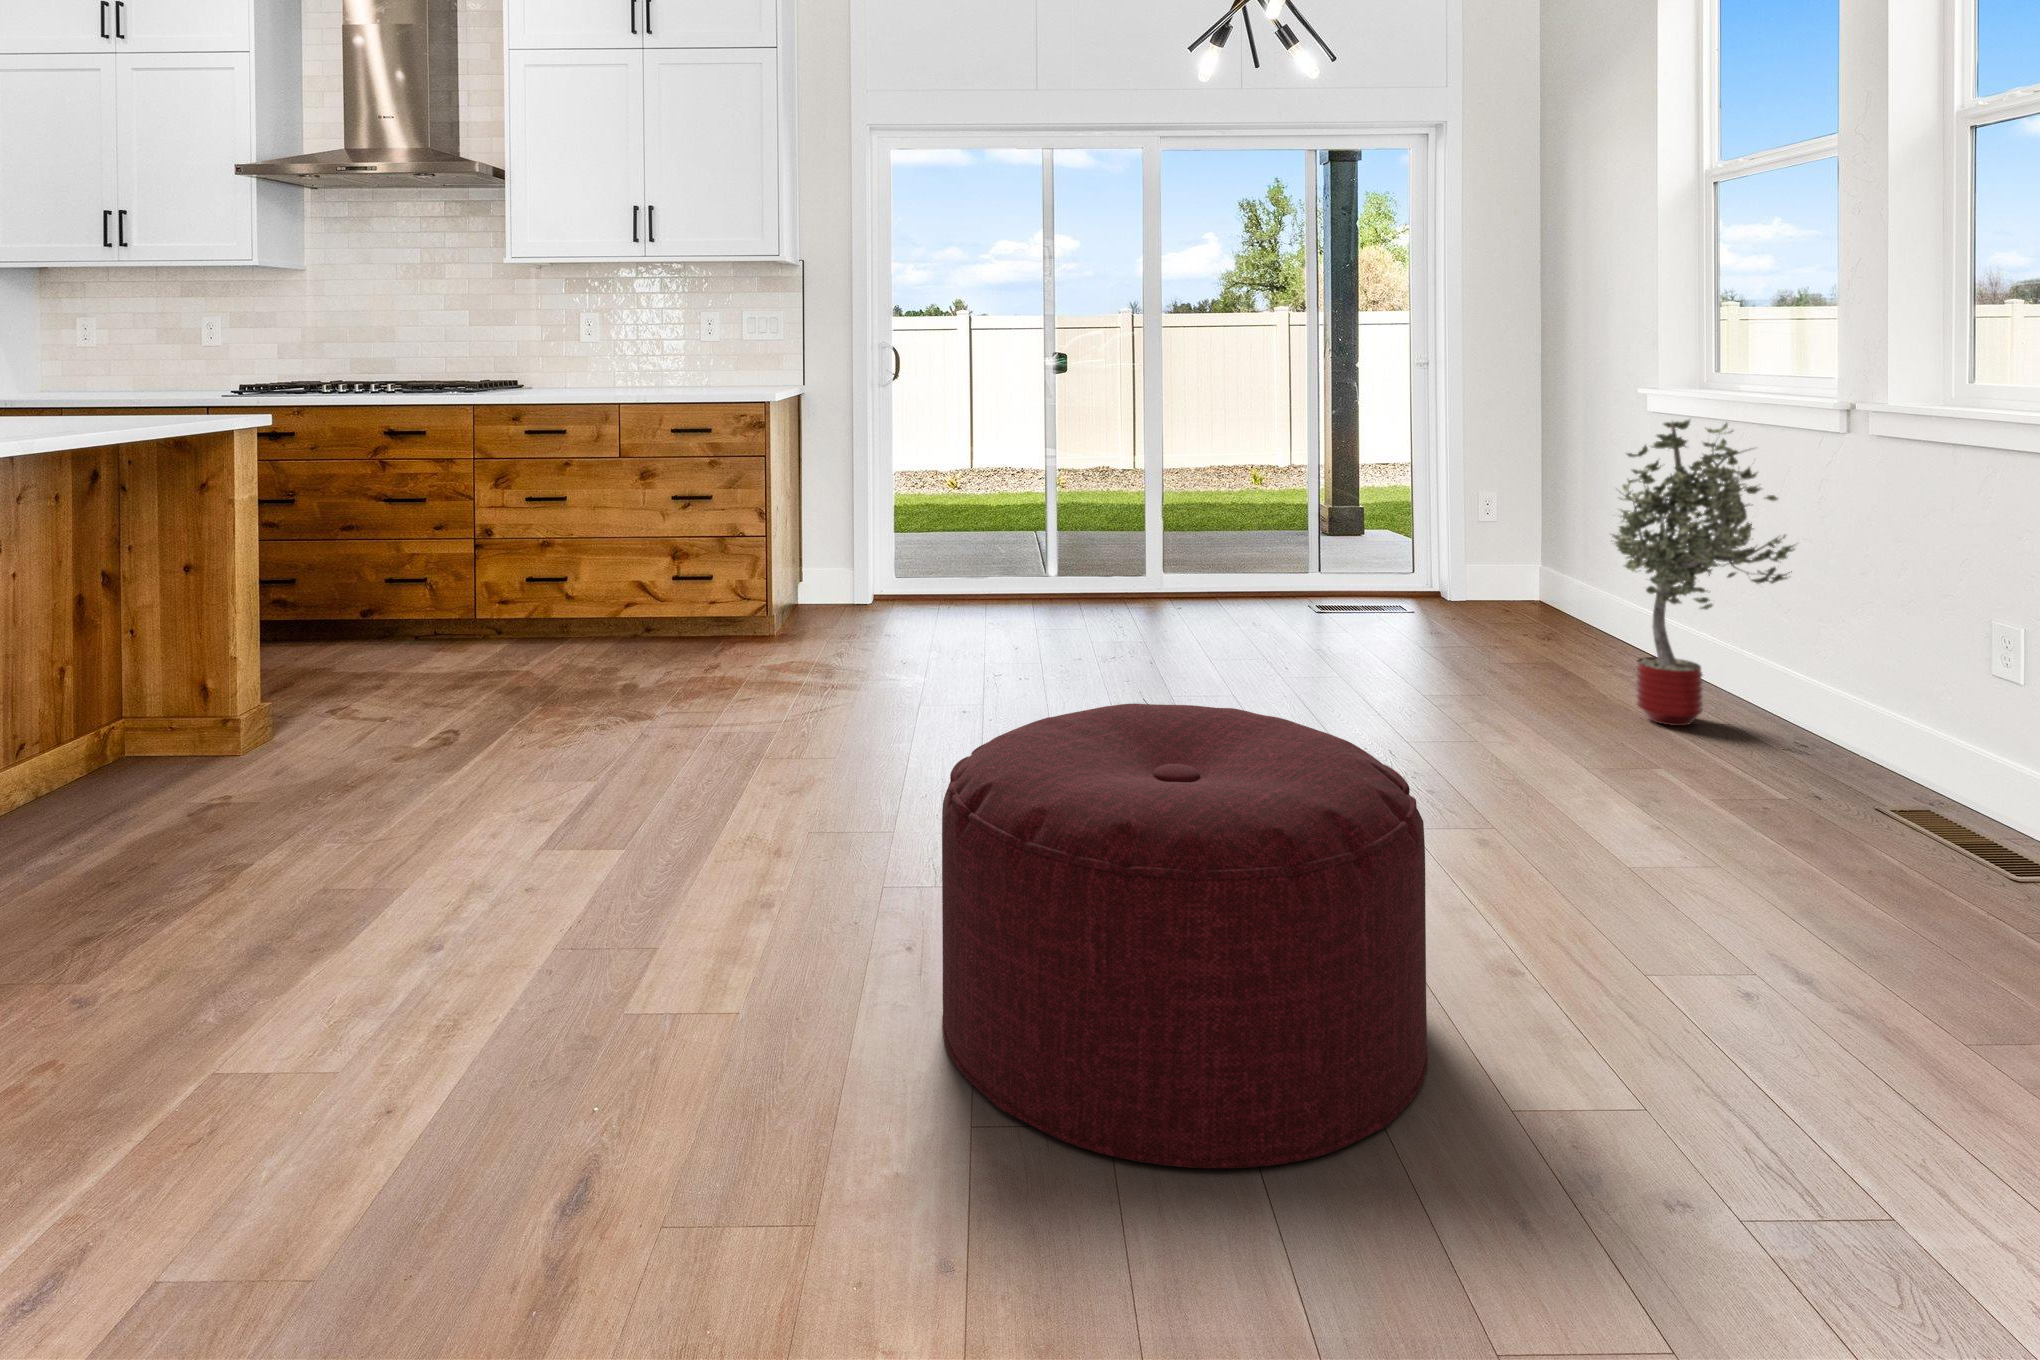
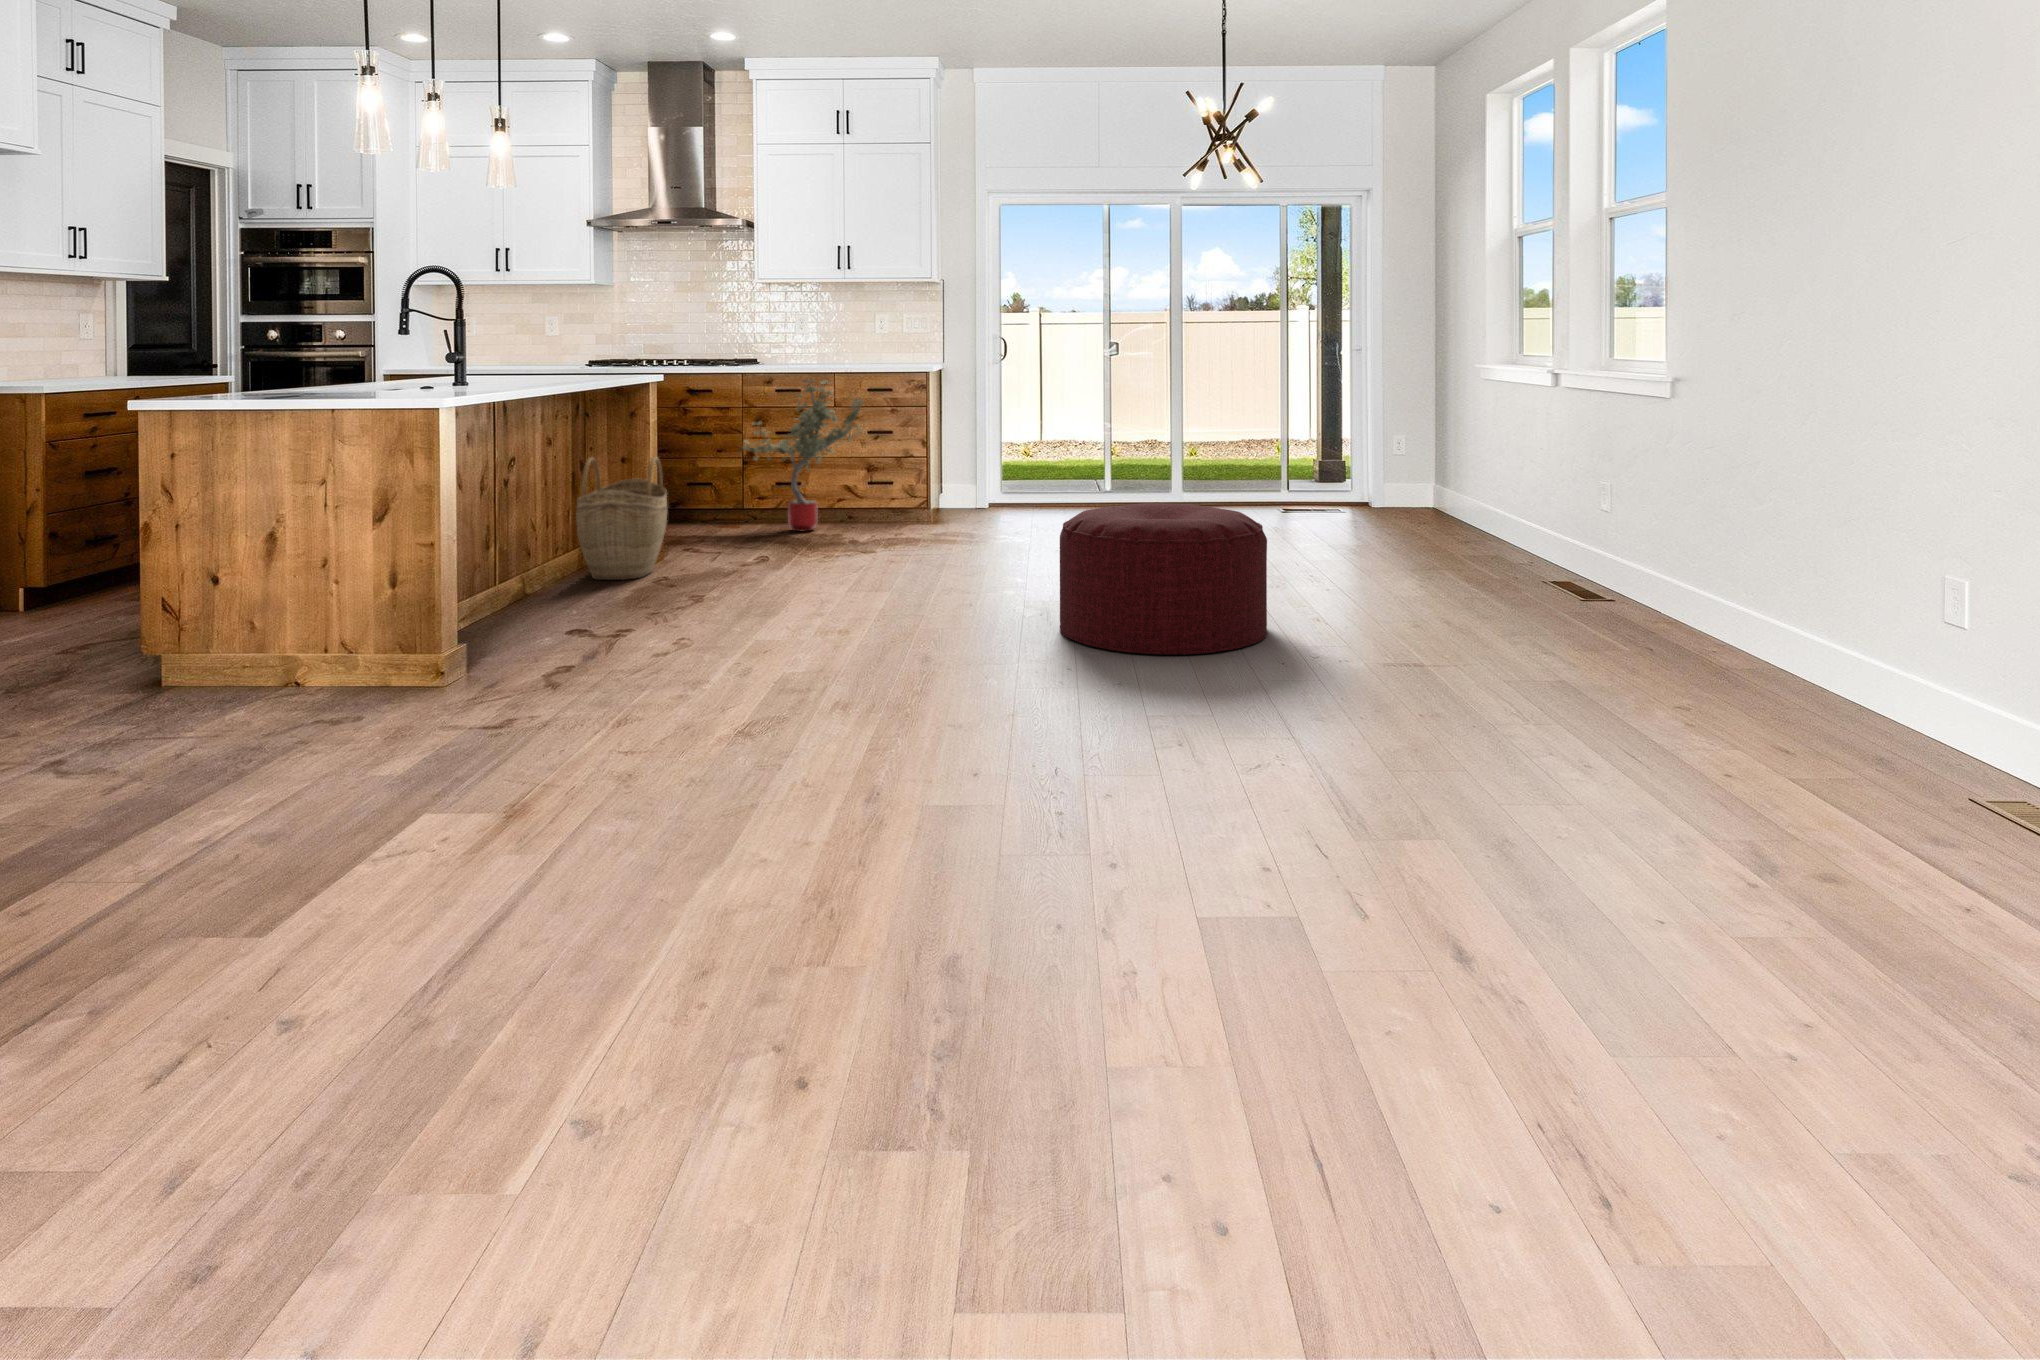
potted tree: present [1610,419,1795,726] -> present [743,379,863,531]
woven basket: none [42,569,253,810] -> present [576,457,667,580]

